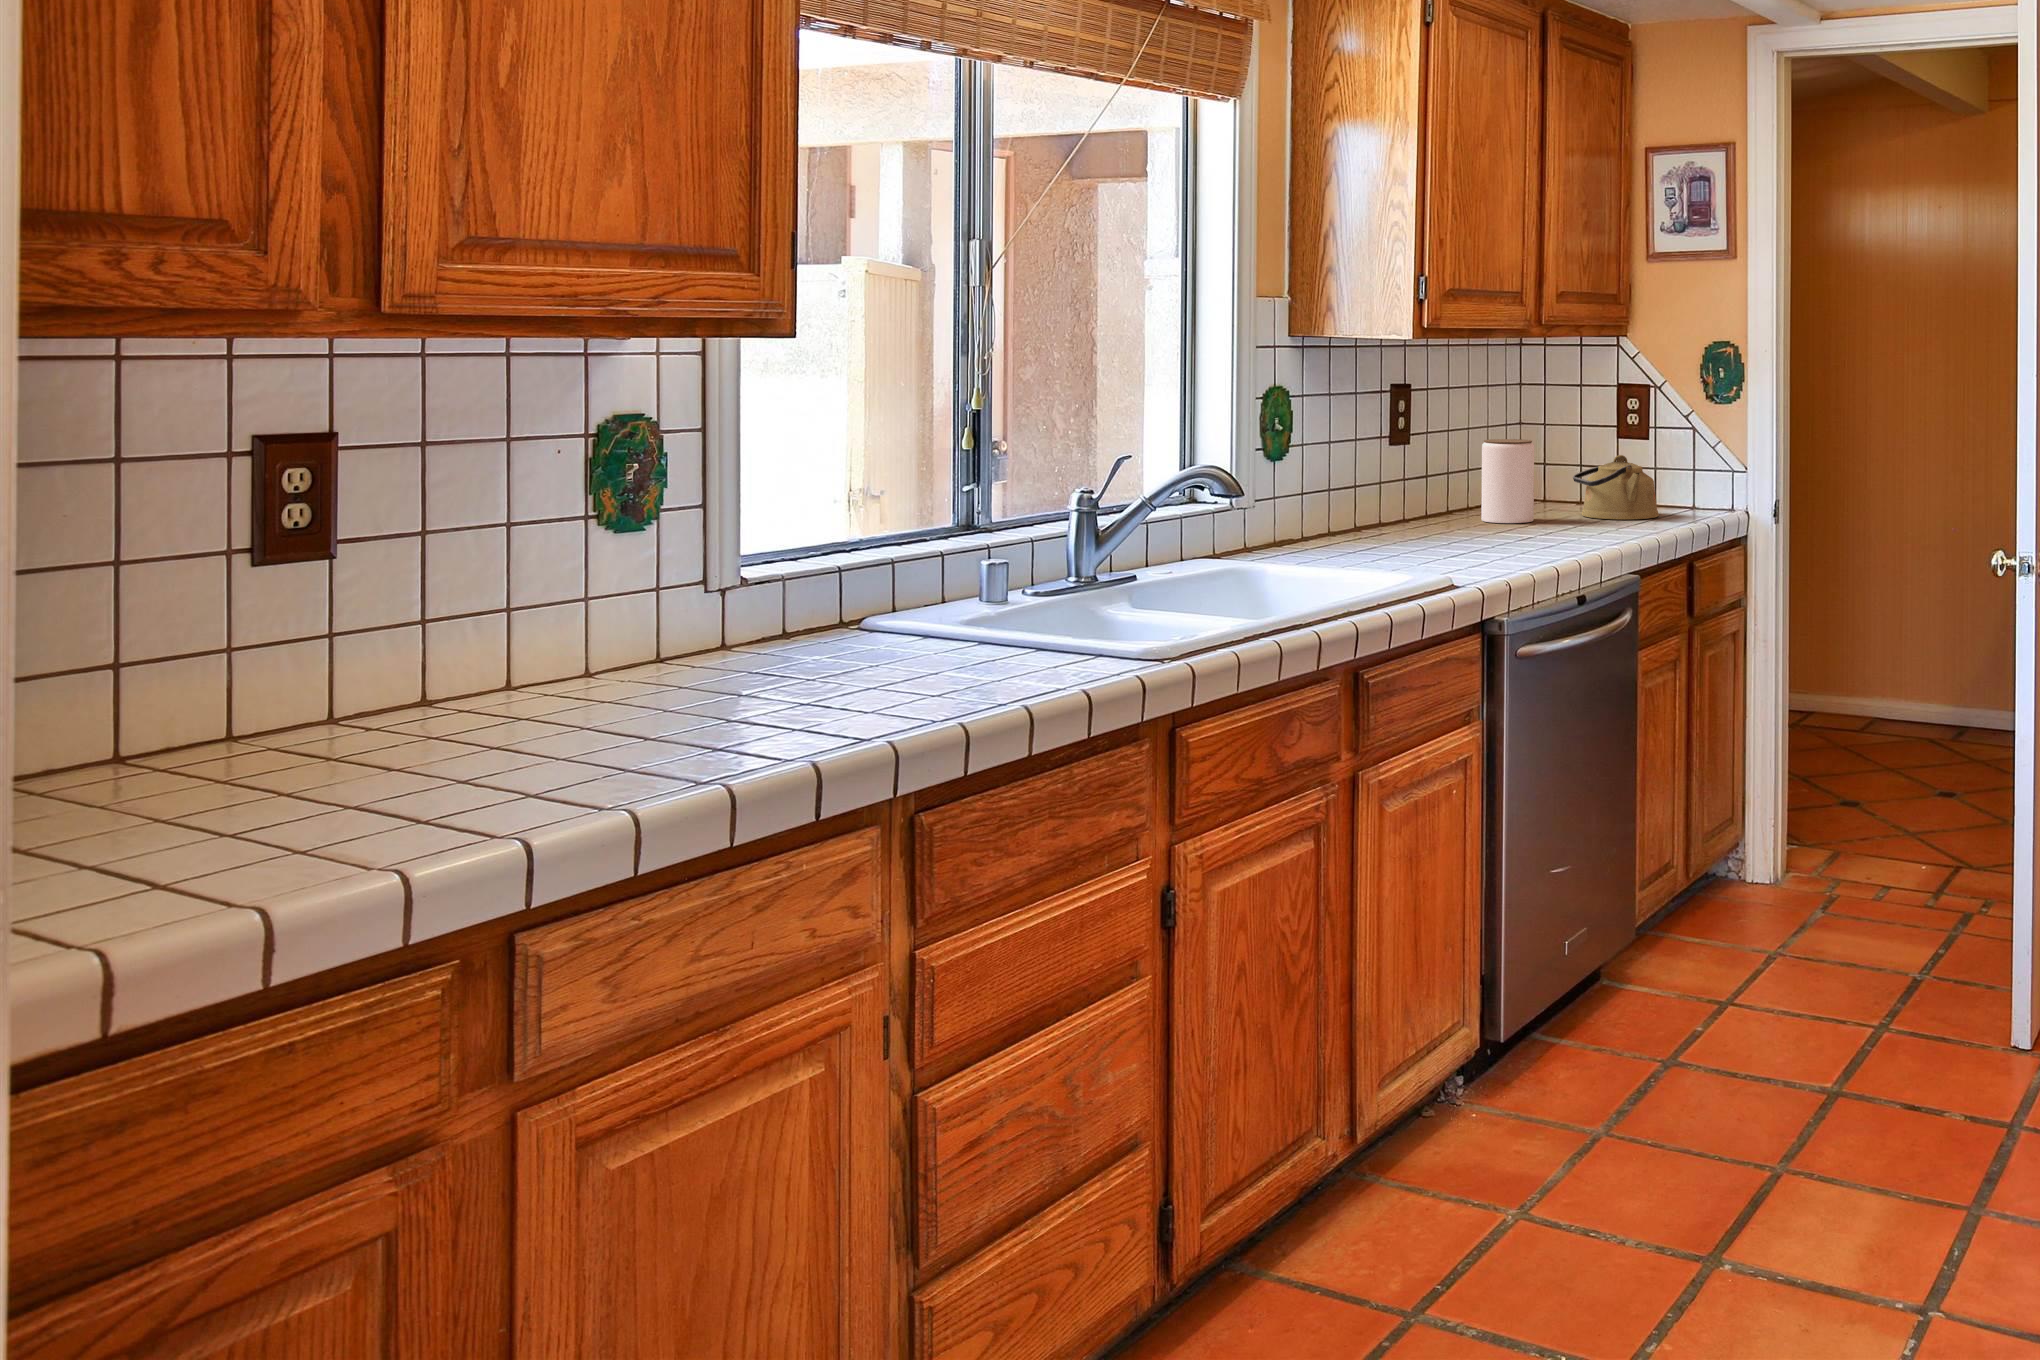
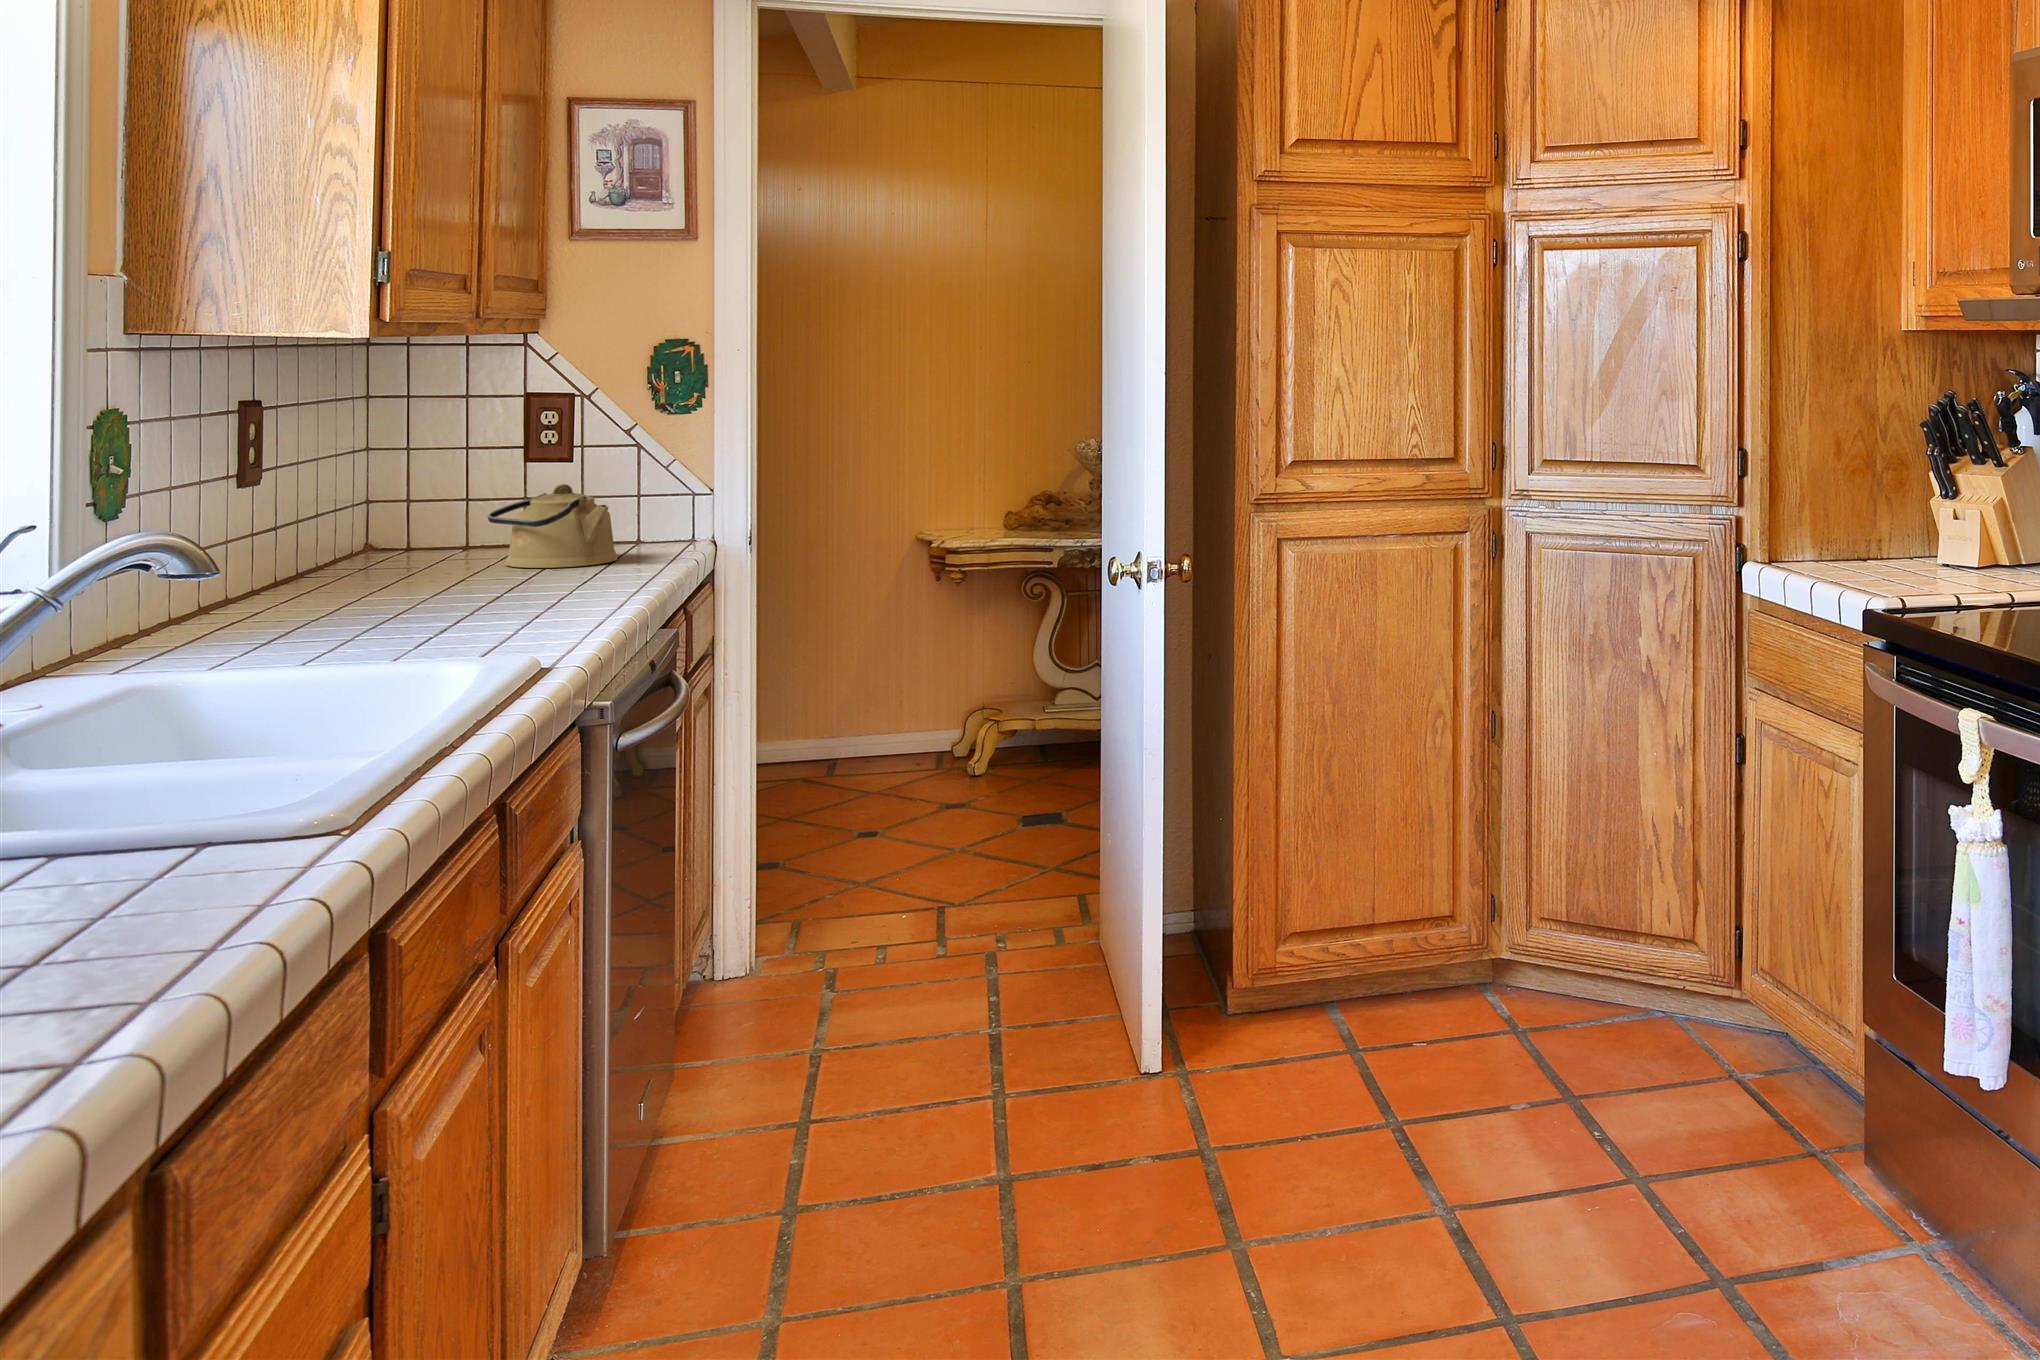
jar: present [1481,439,1534,523] -> none [374,471,458,587]

